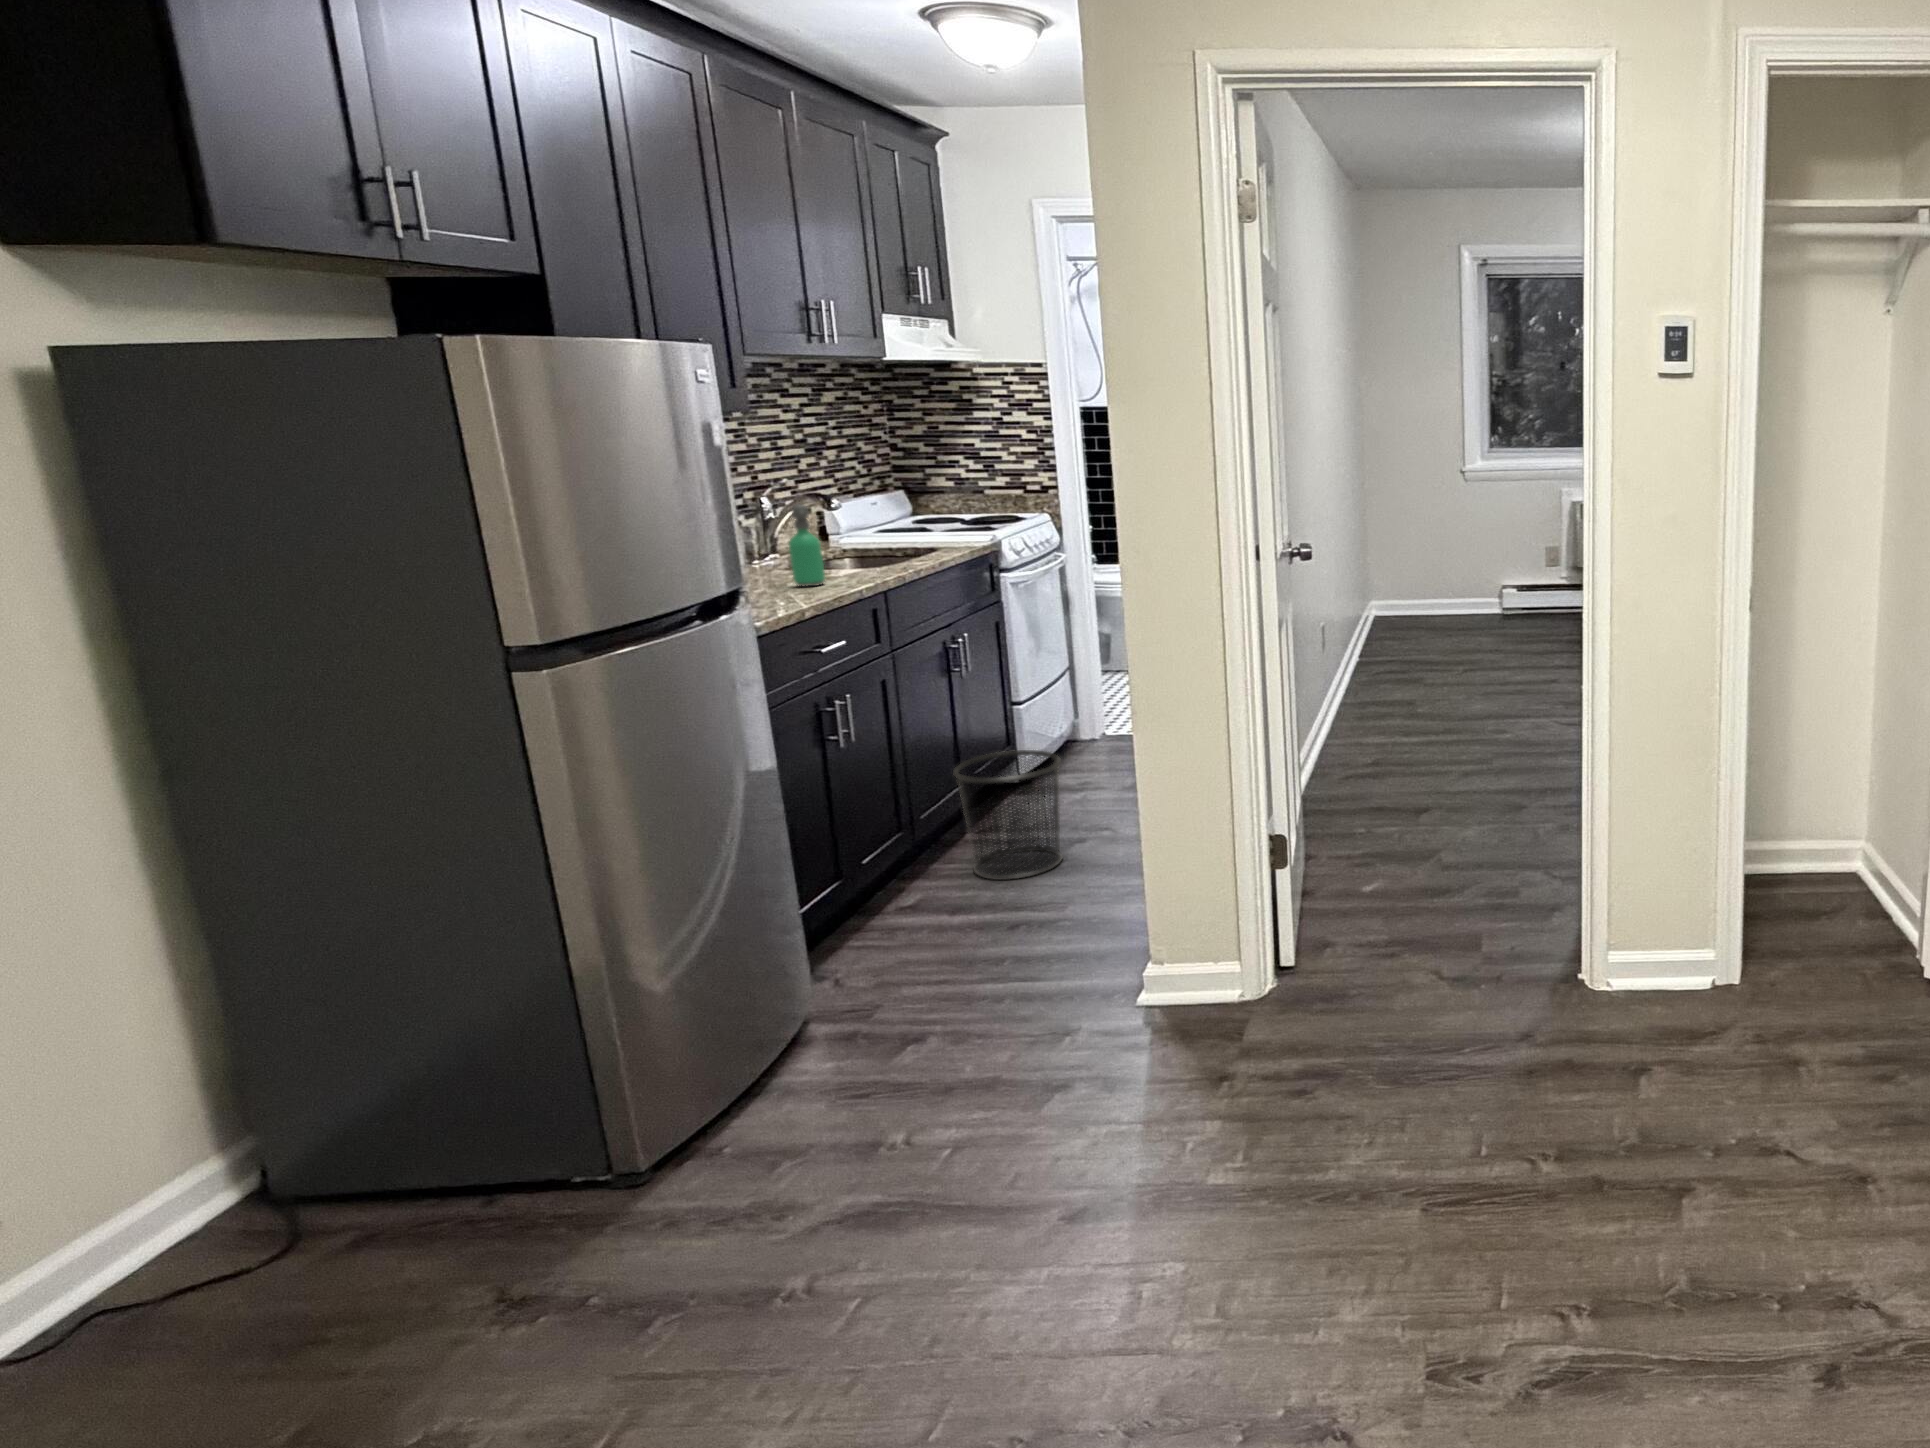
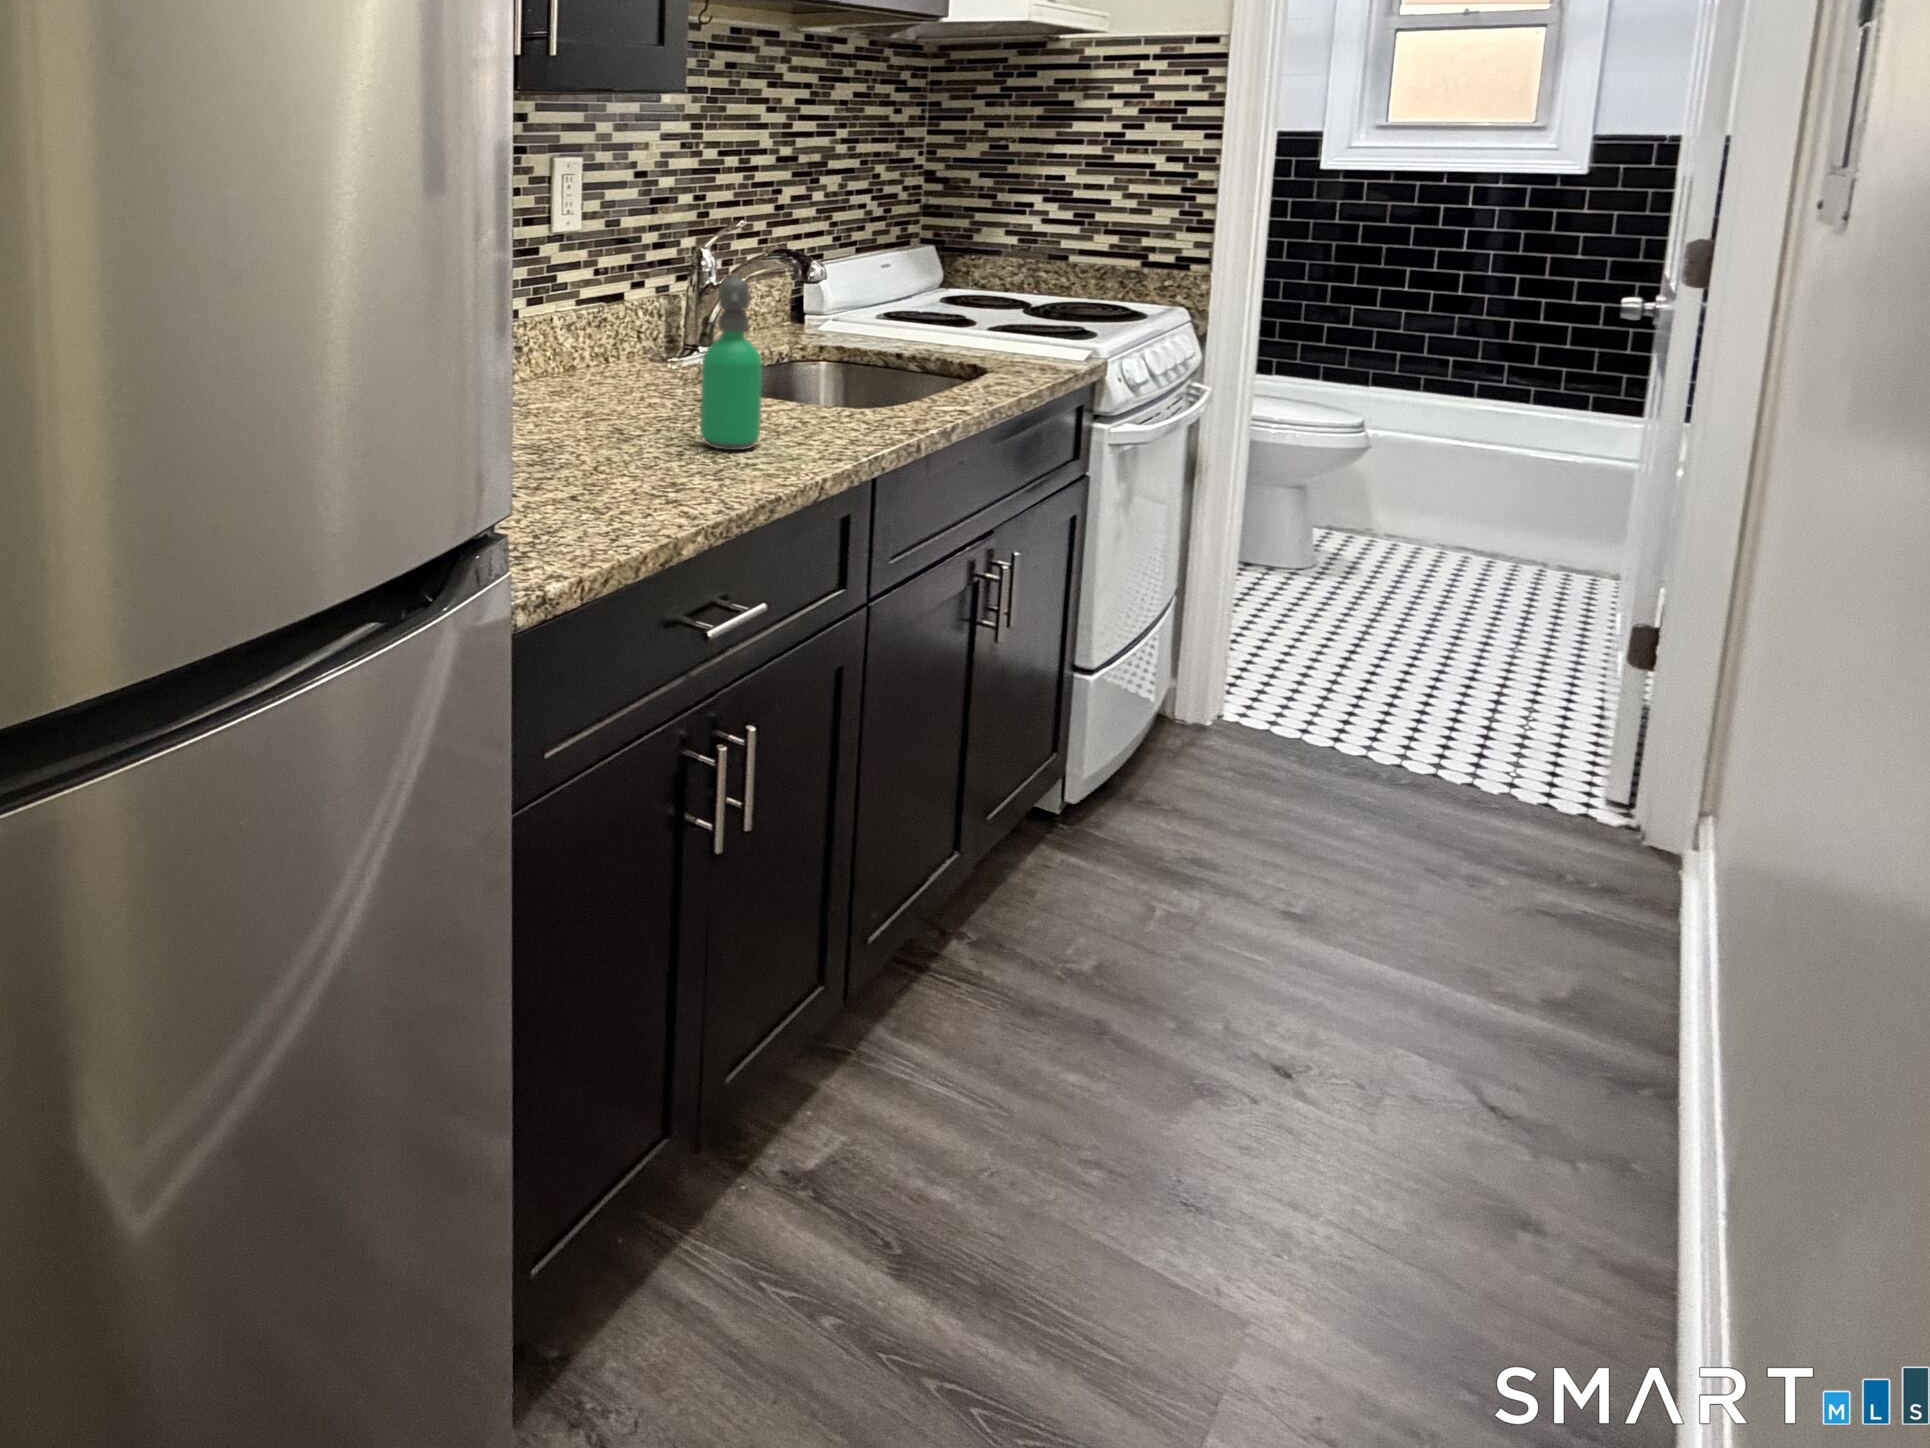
waste bin: present [953,750,1063,880] -> none [948,849,1213,1216]

